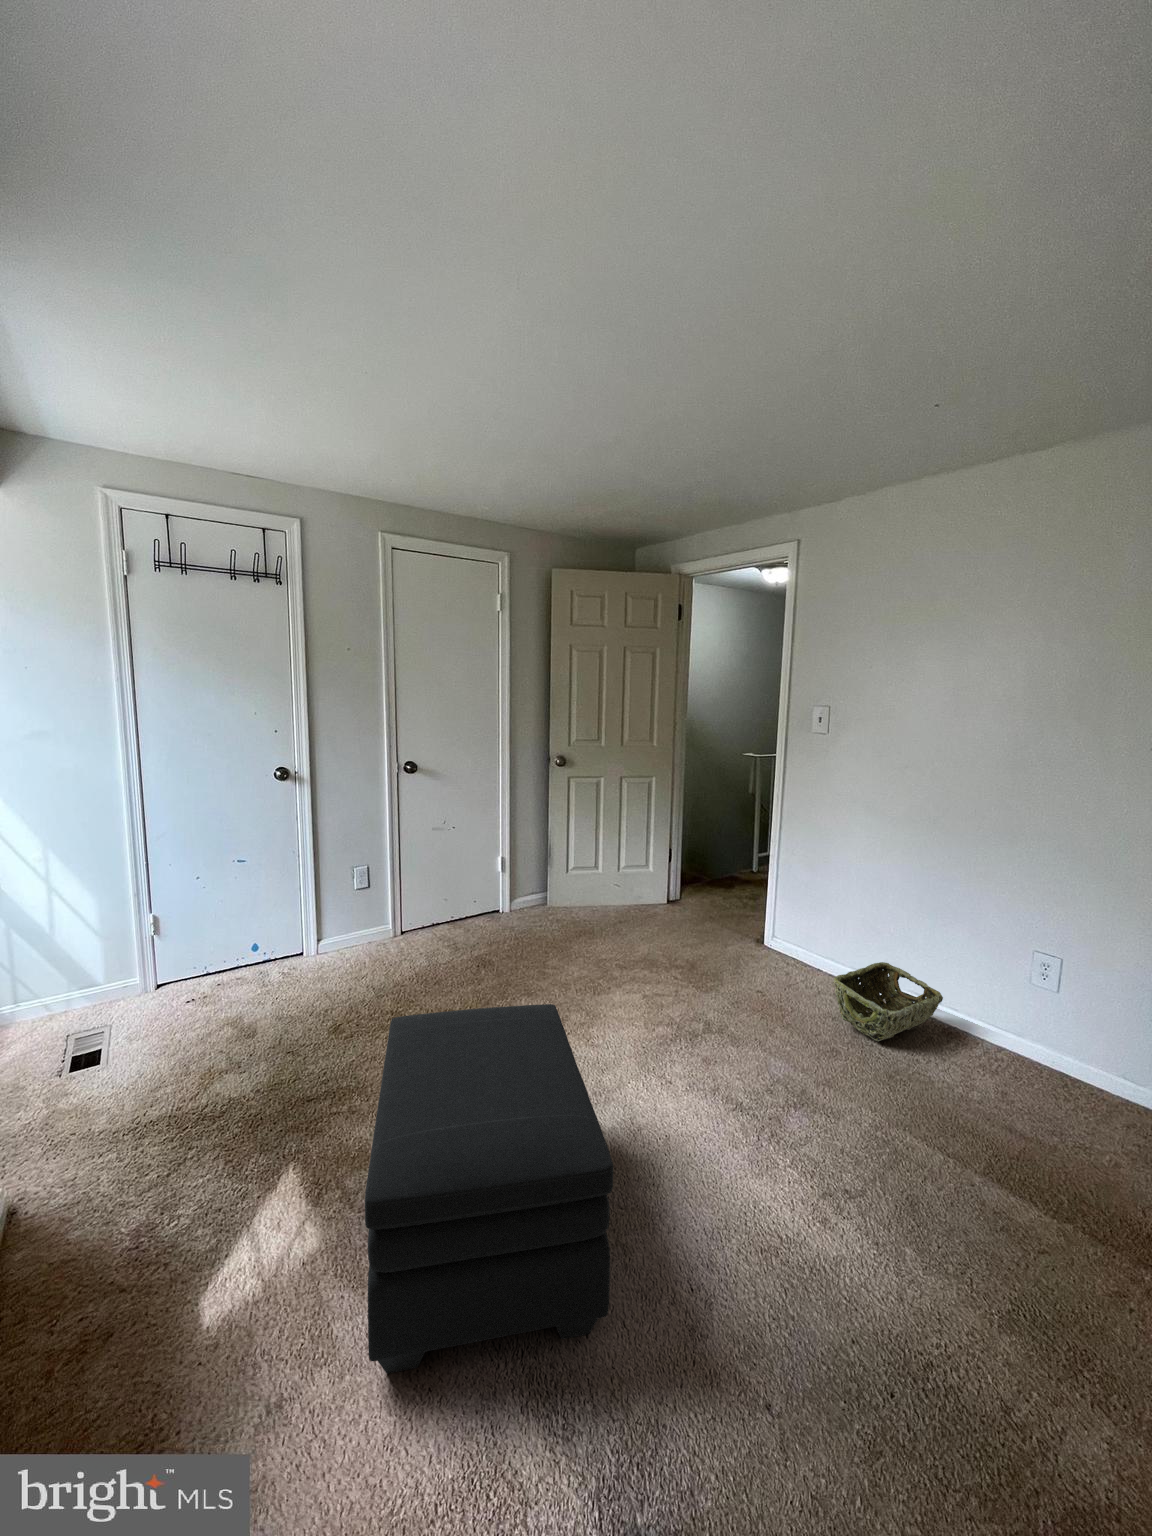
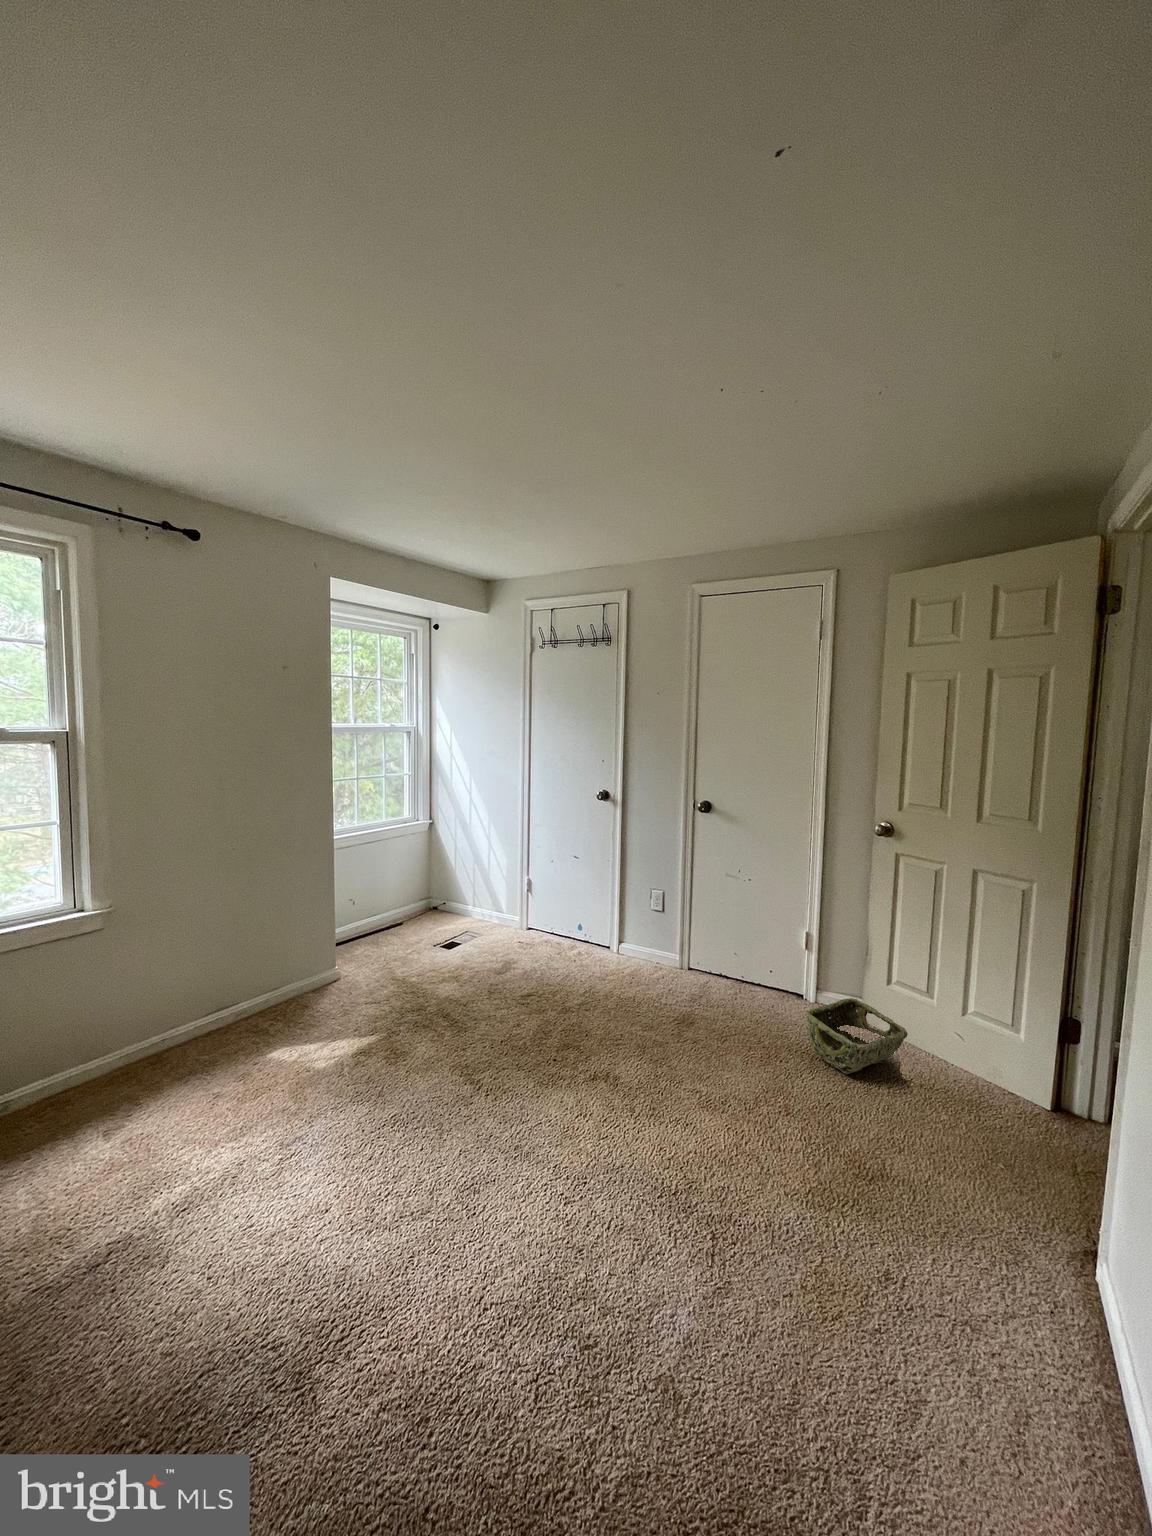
ottoman: present [365,1004,613,1374] -> none [366,1027,607,1381]

